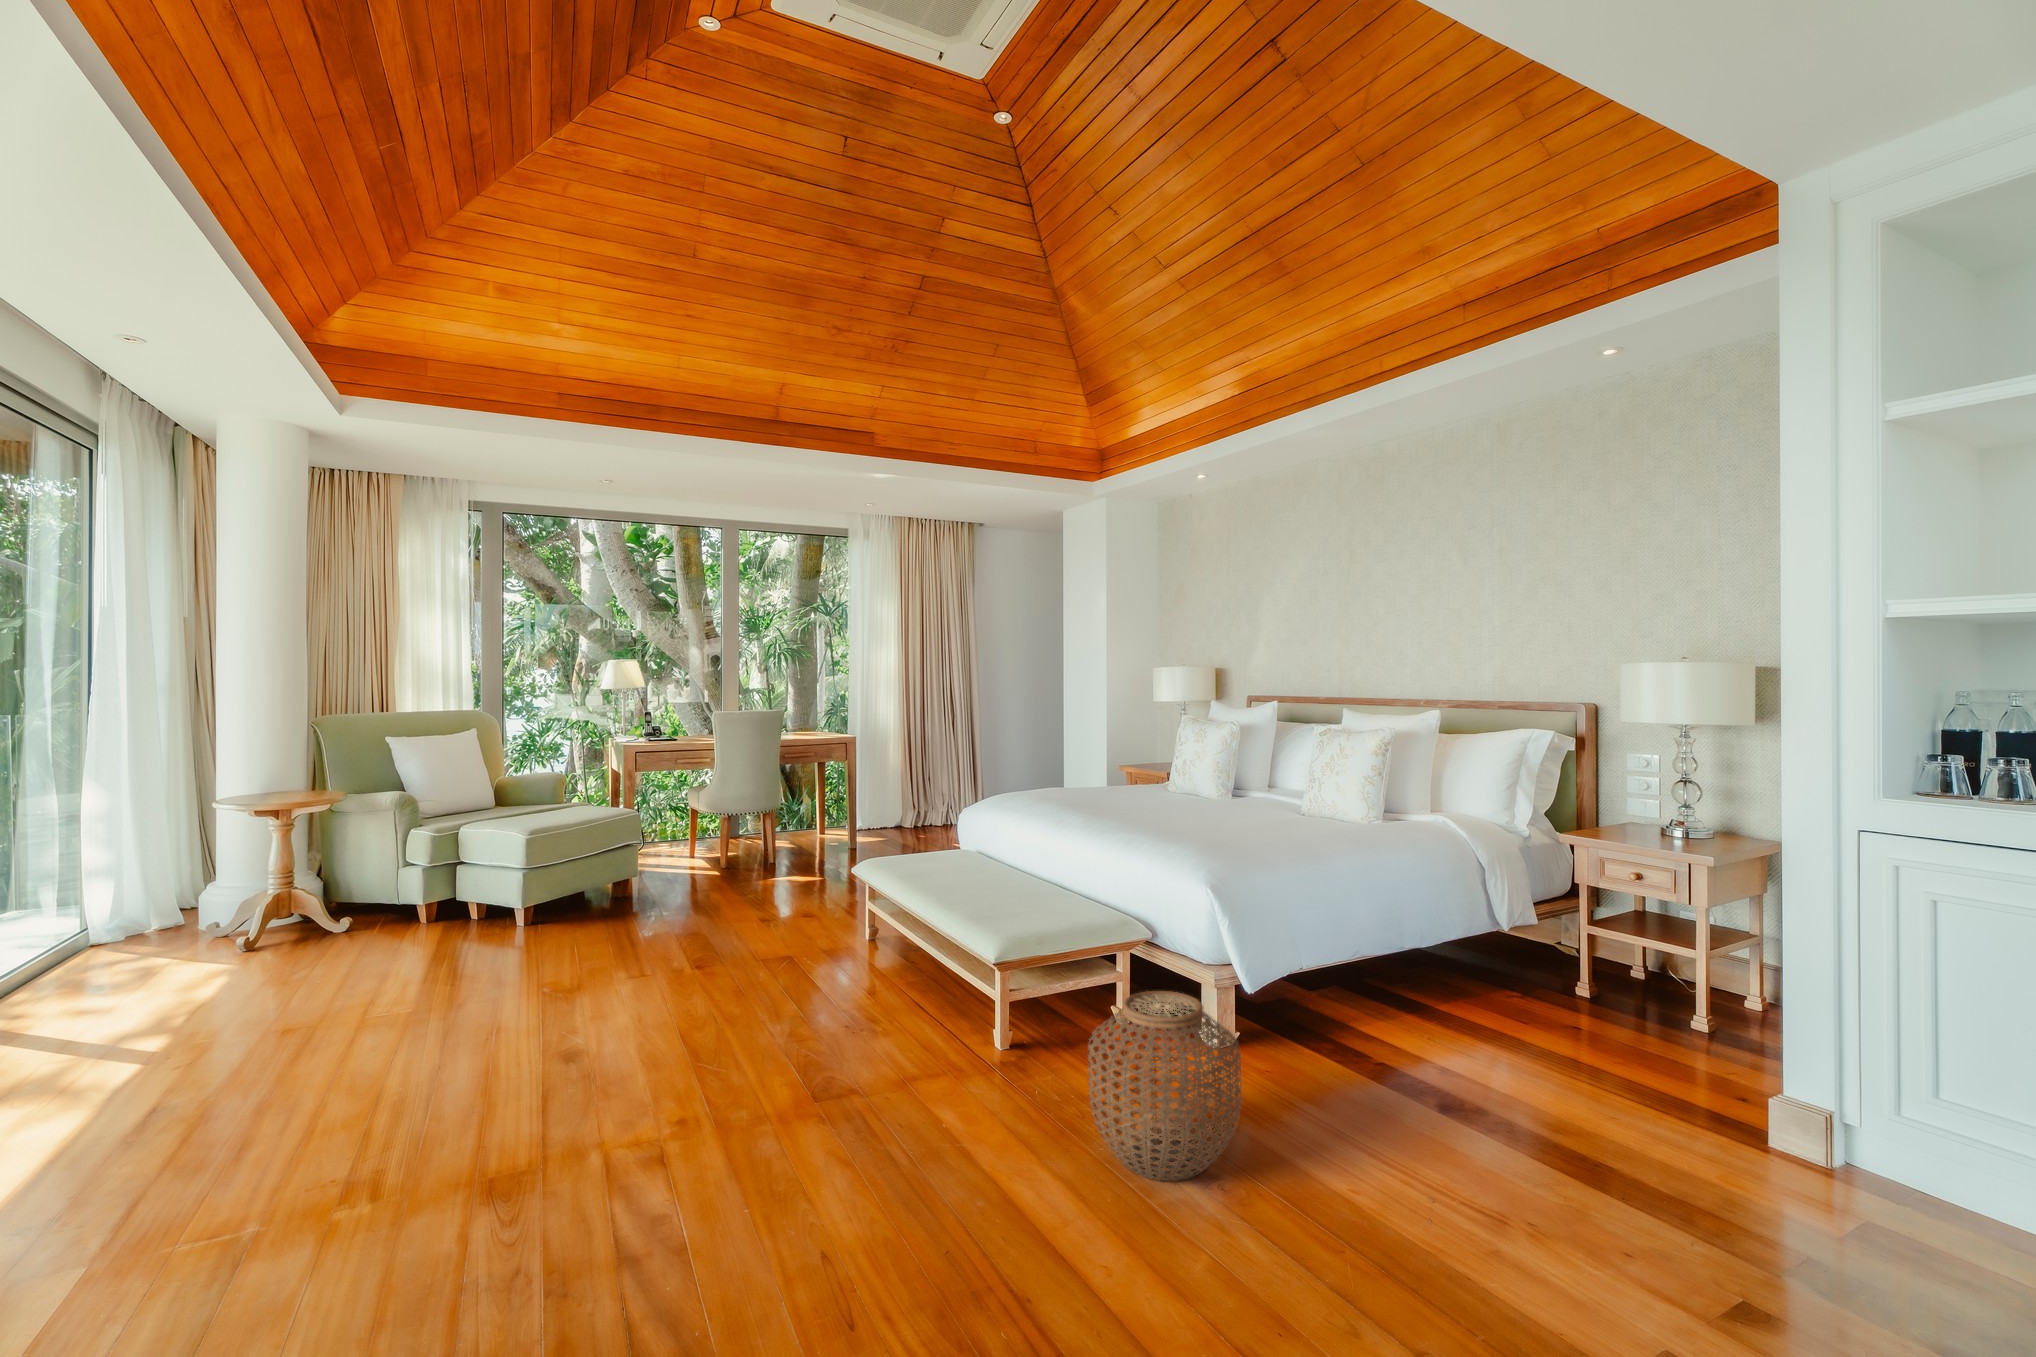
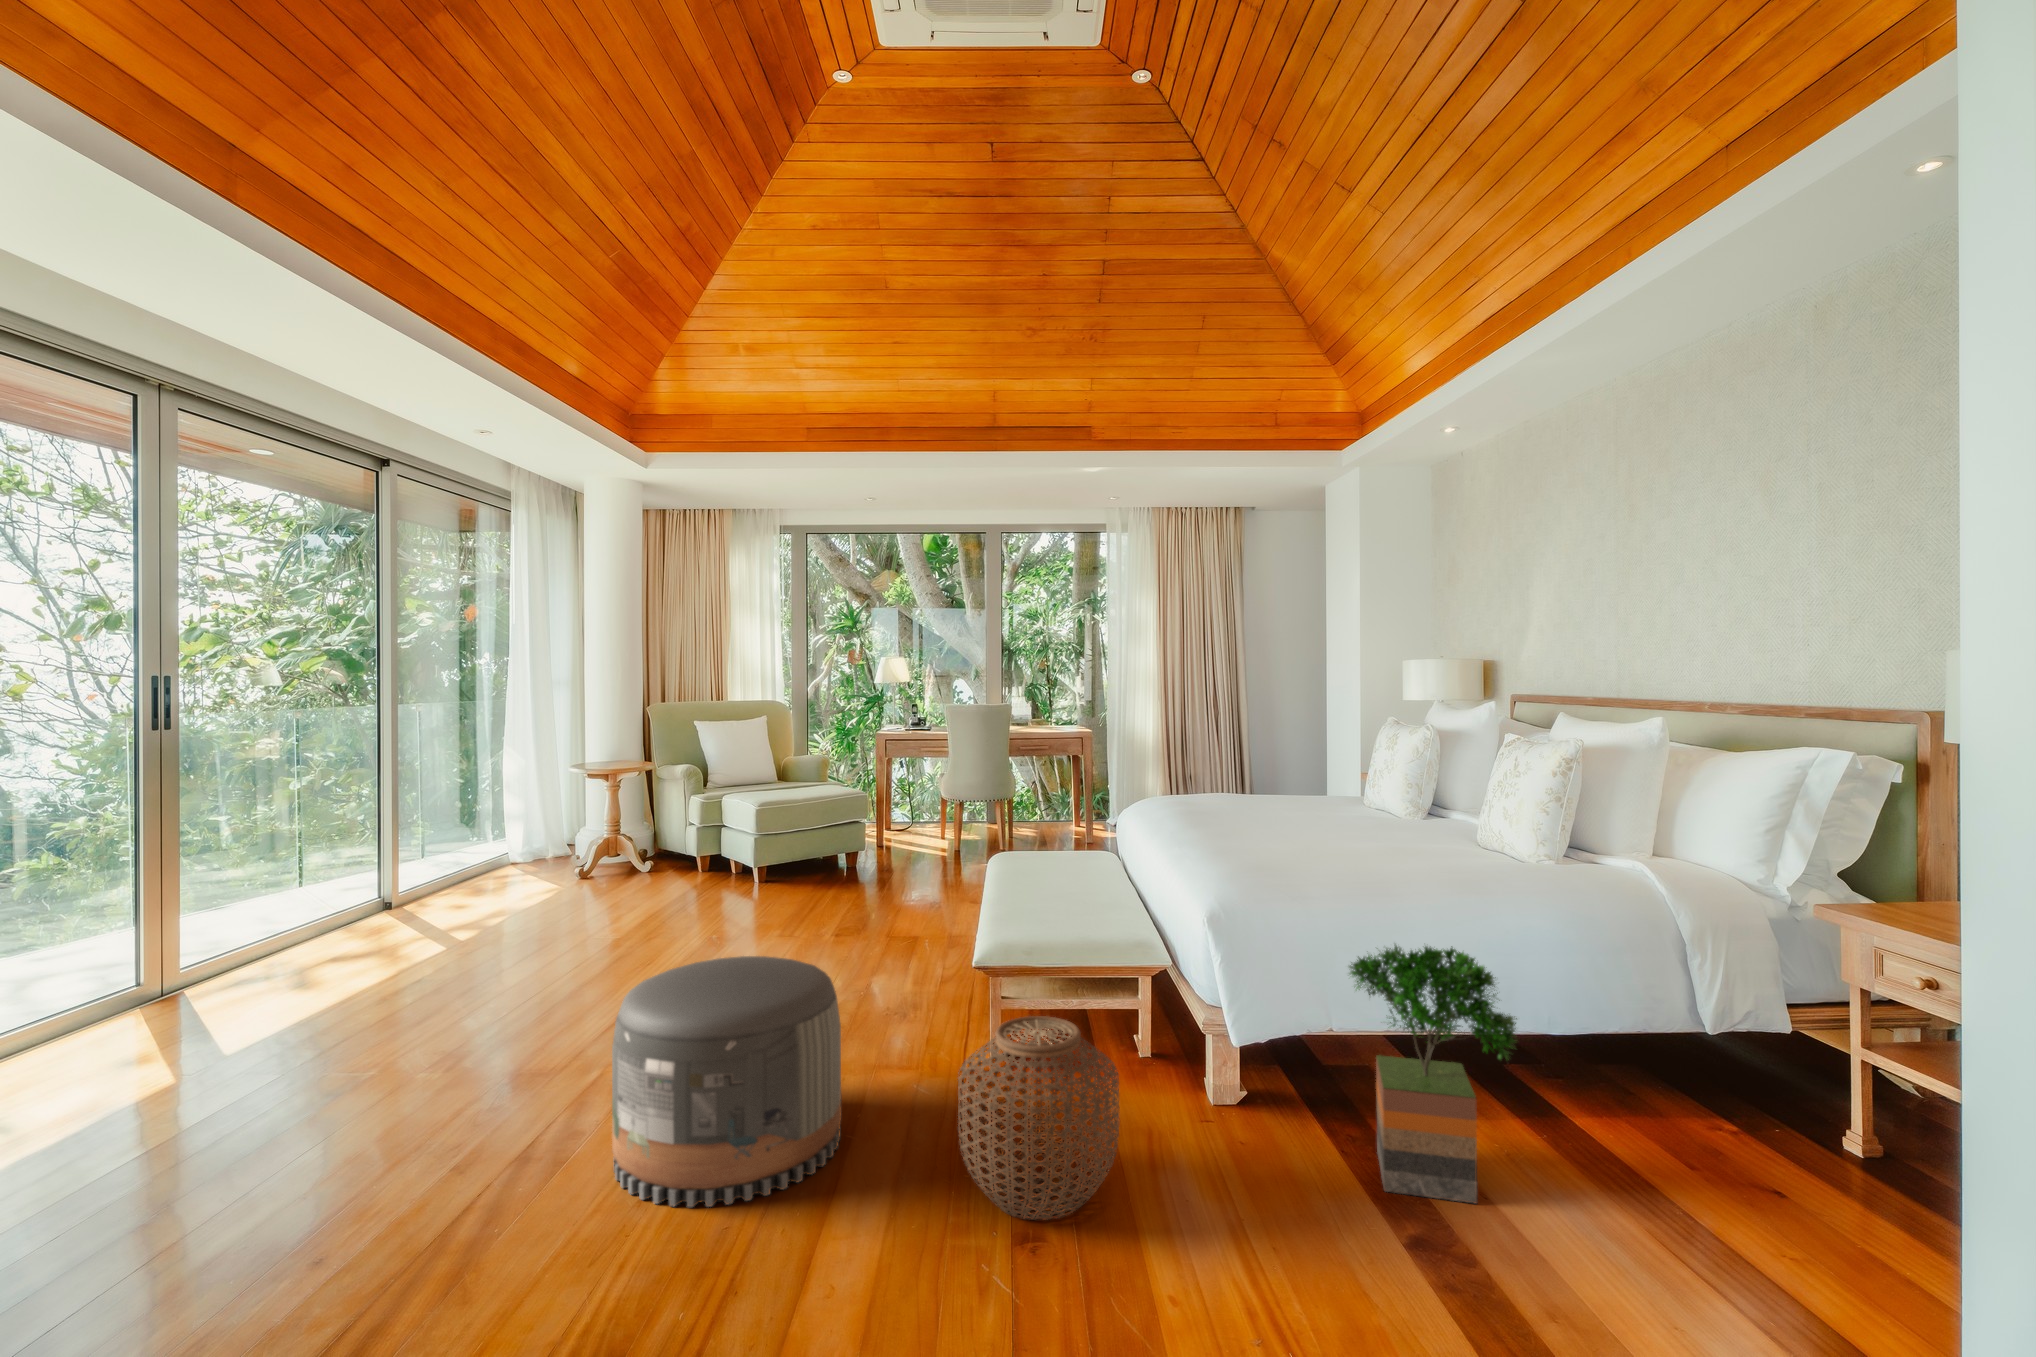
potted tree: none [1336,885,1488,1089] -> present [1349,945,1517,1204]
pouf: none [698,982,945,1272] -> present [612,956,841,1207]

